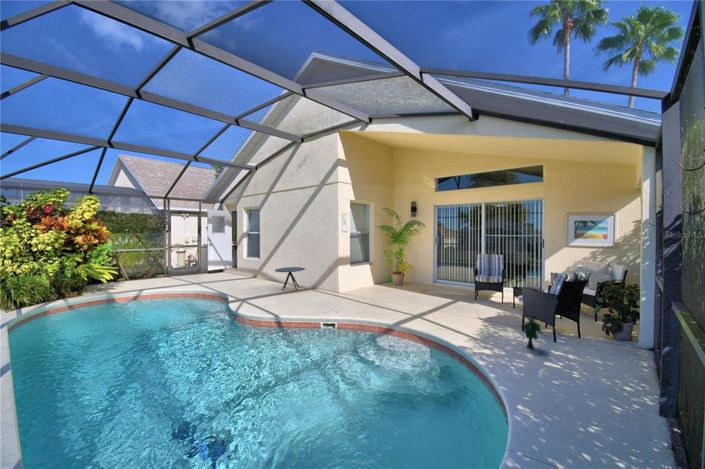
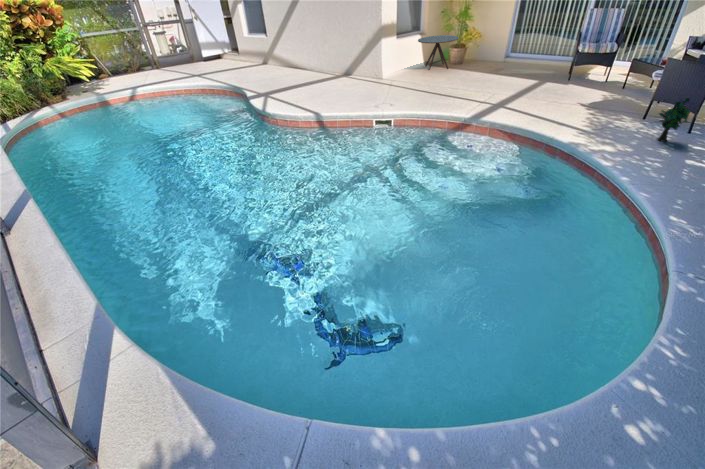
round table: present [275,267,305,291] -> present [418,35,458,70]

